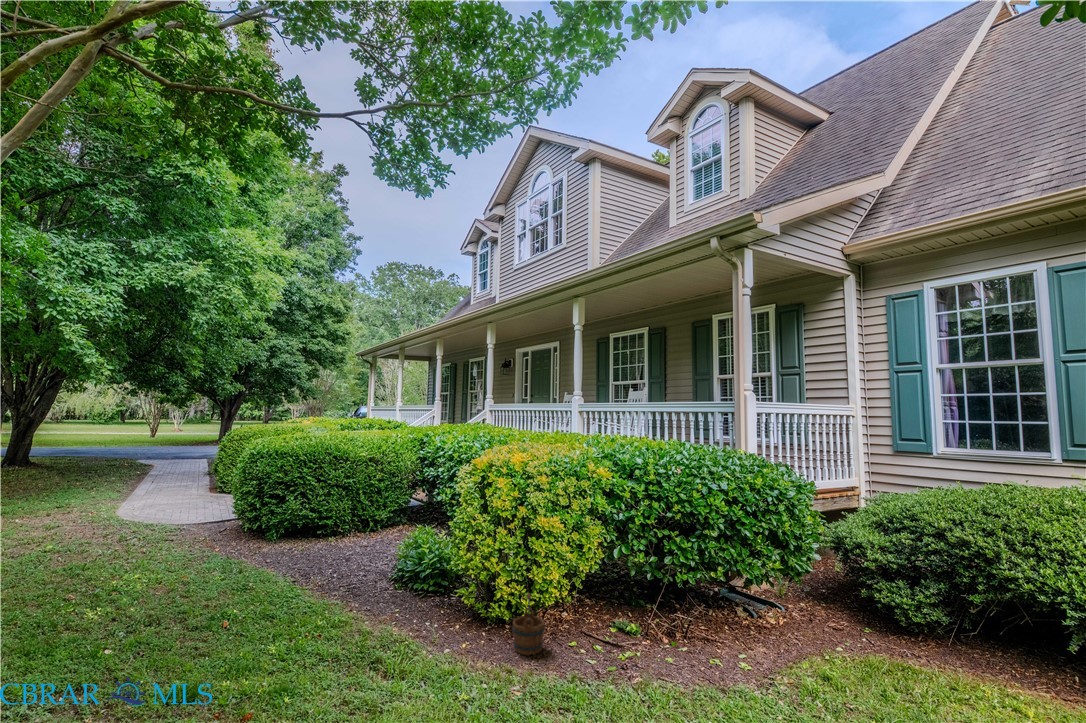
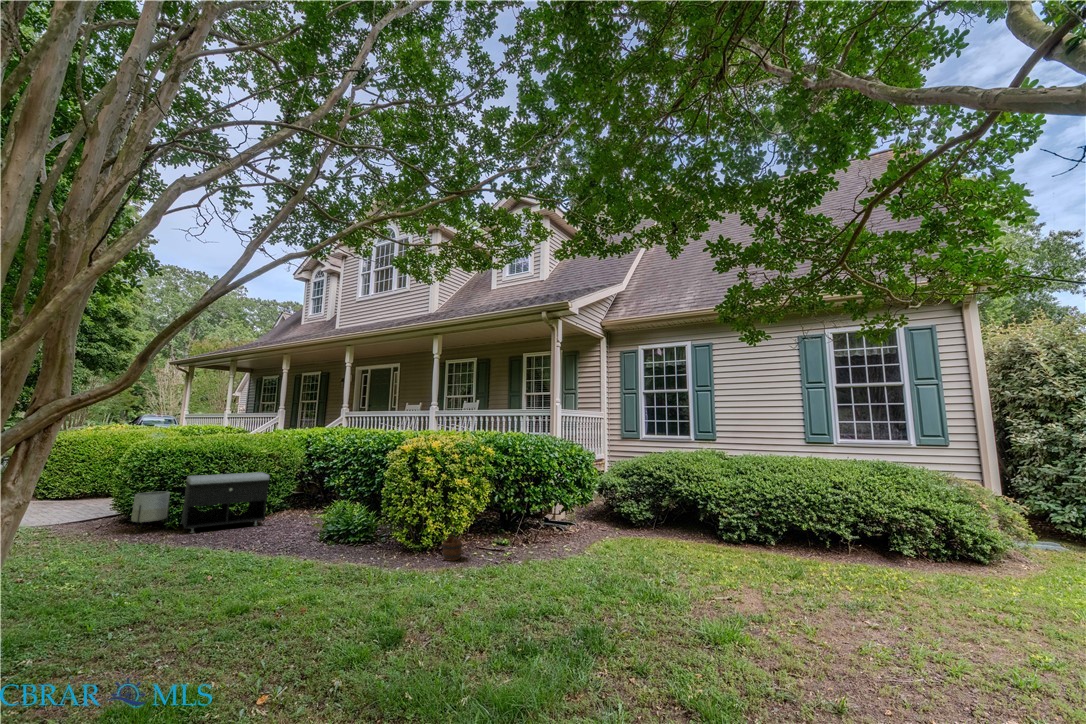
storage bench: none [268,480,359,550] -> present [182,472,269,533]
planter: none [227,497,264,545] -> present [131,492,170,534]

